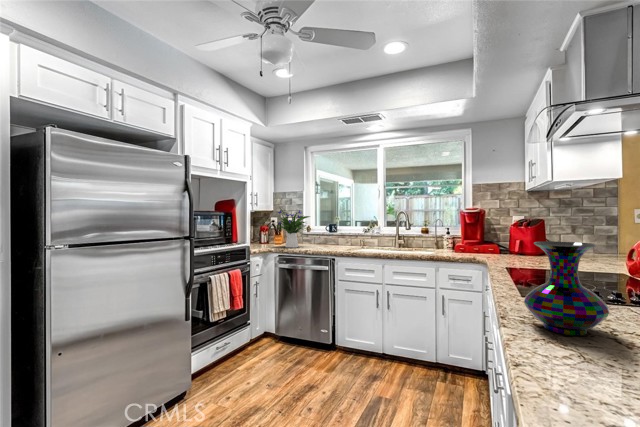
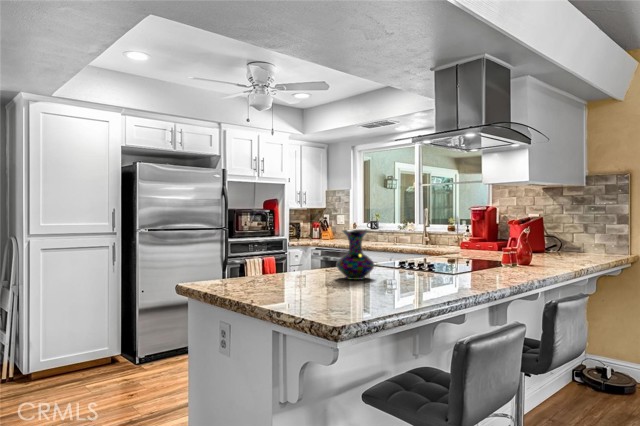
flower arrangement: present [276,208,310,247] -> none [311,205,346,242]

